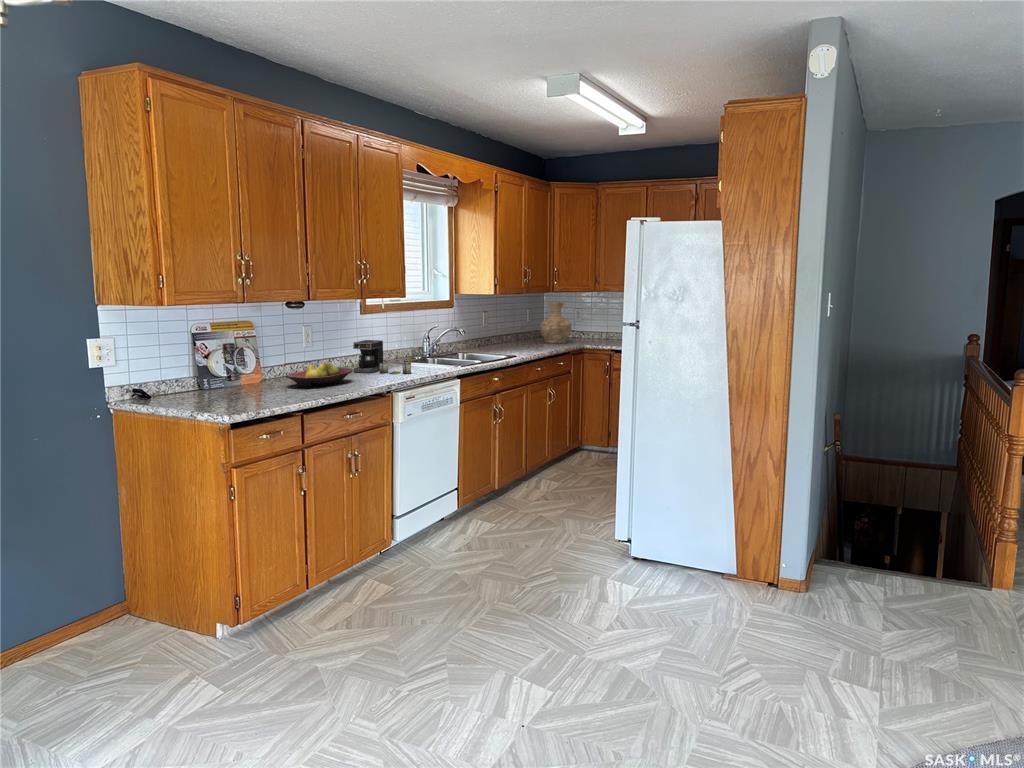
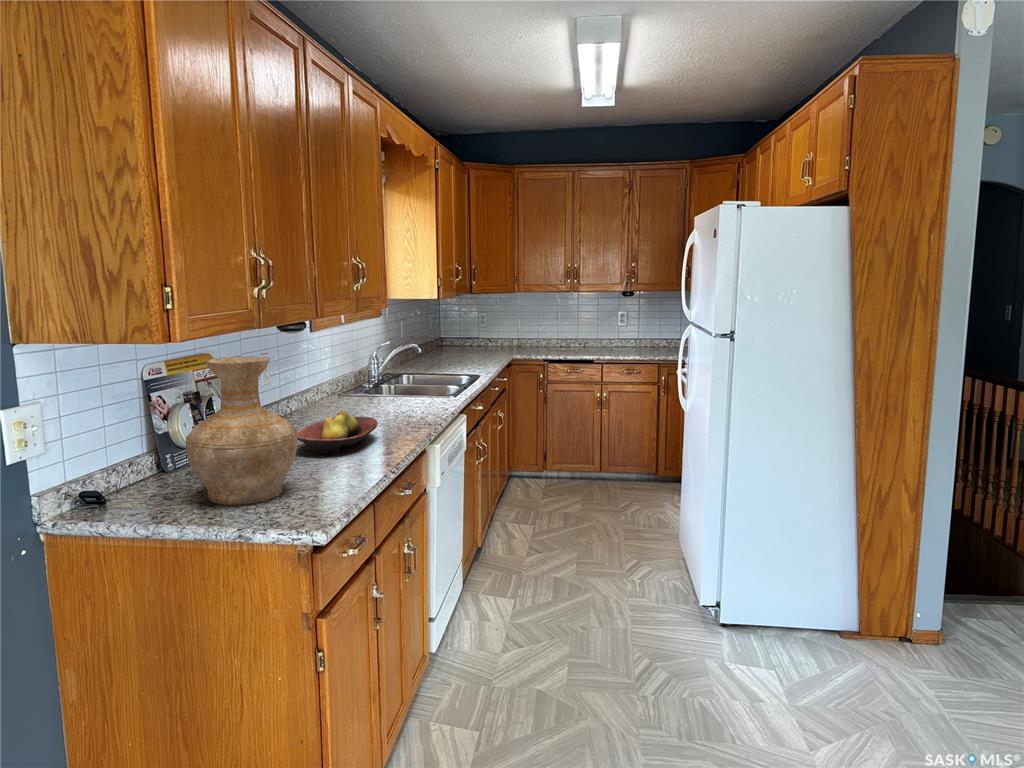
vase: present [540,302,571,344] -> present [186,356,298,505]
coffee maker: present [353,340,413,374] -> none [338,371,428,419]

